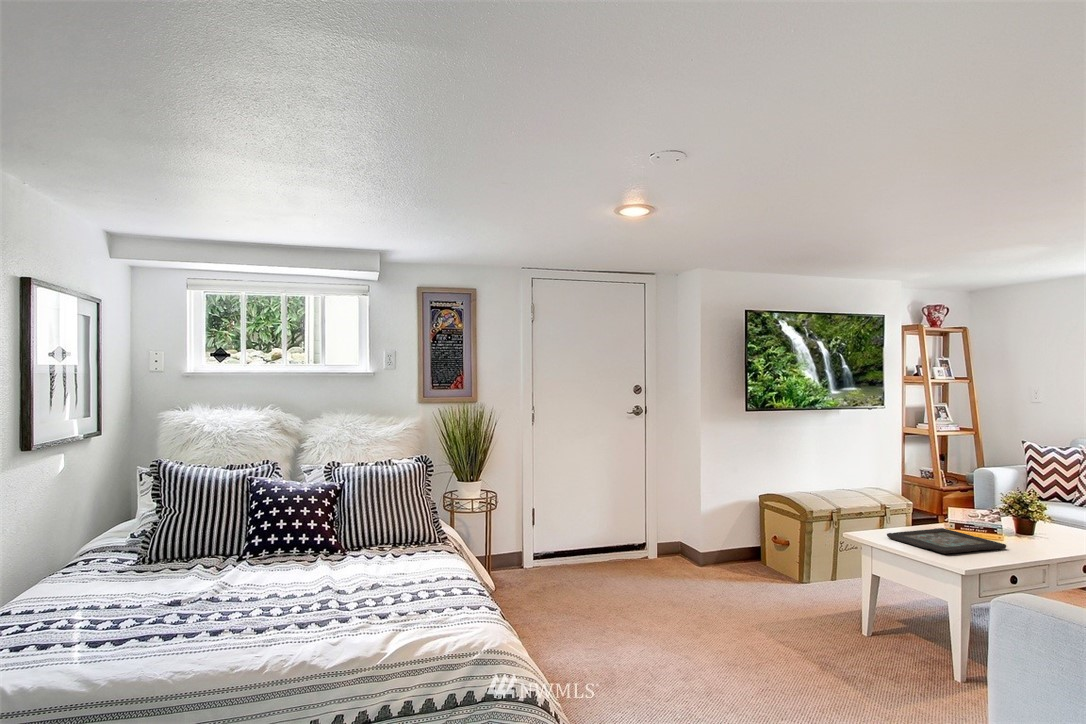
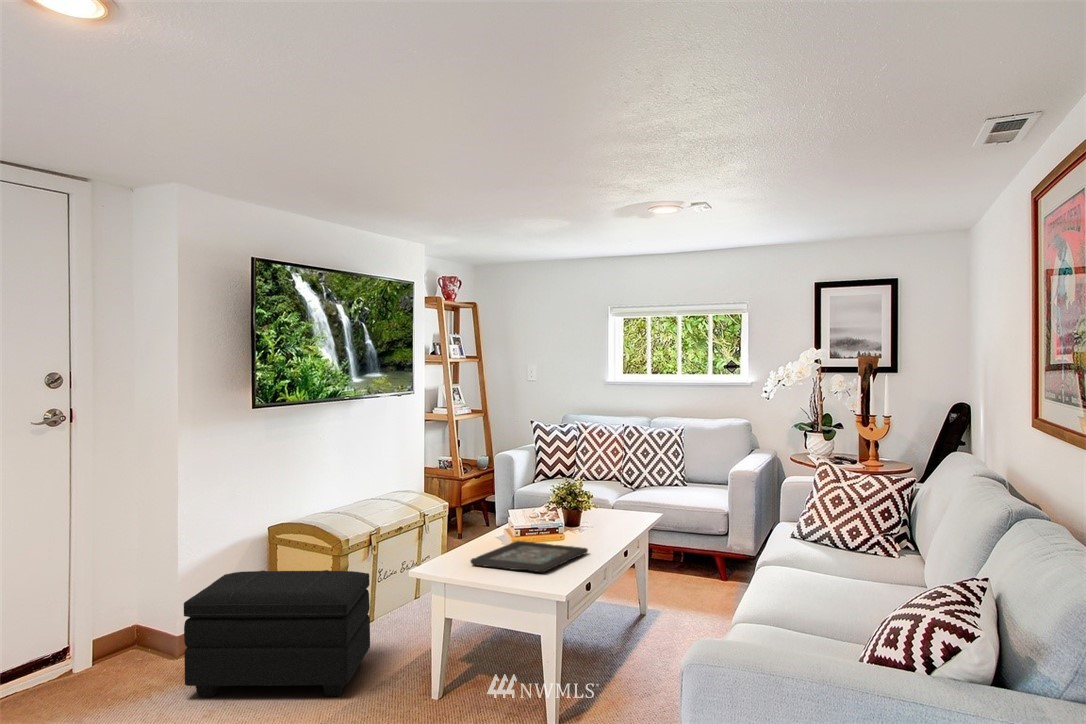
footstool: none [691,515,821,611] -> present [184,570,370,697]

